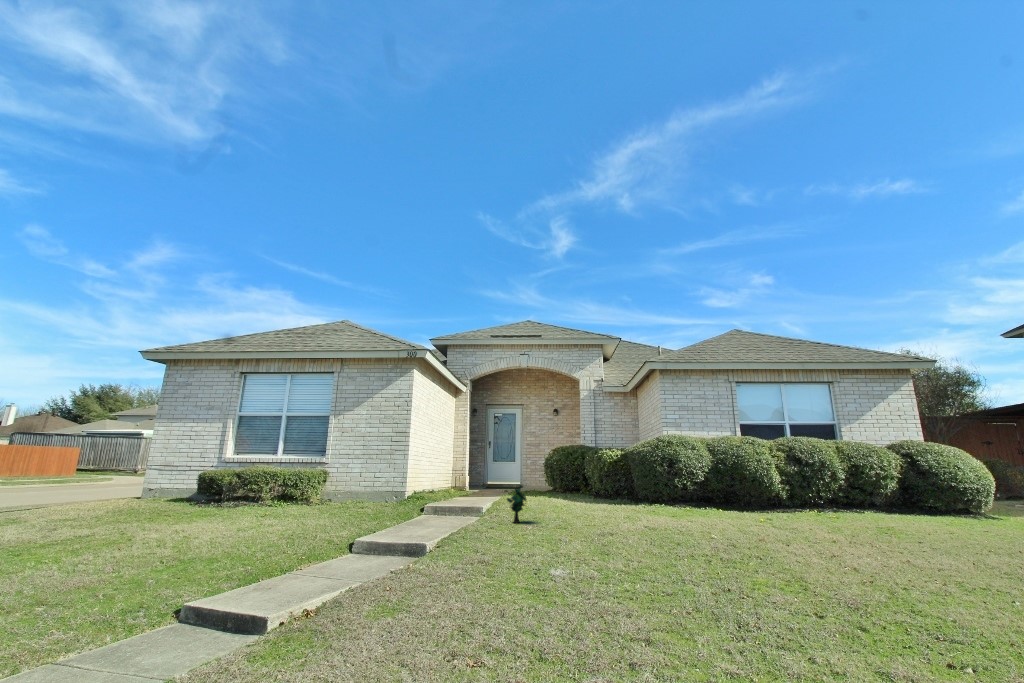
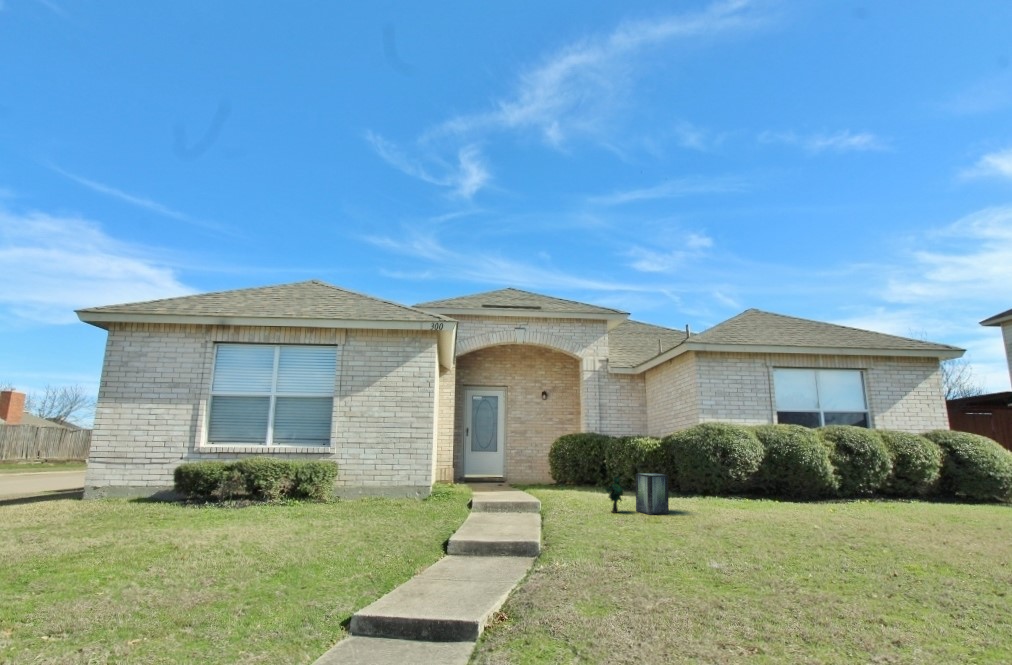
storage box: none [539,484,568,526] -> present [636,473,669,515]

